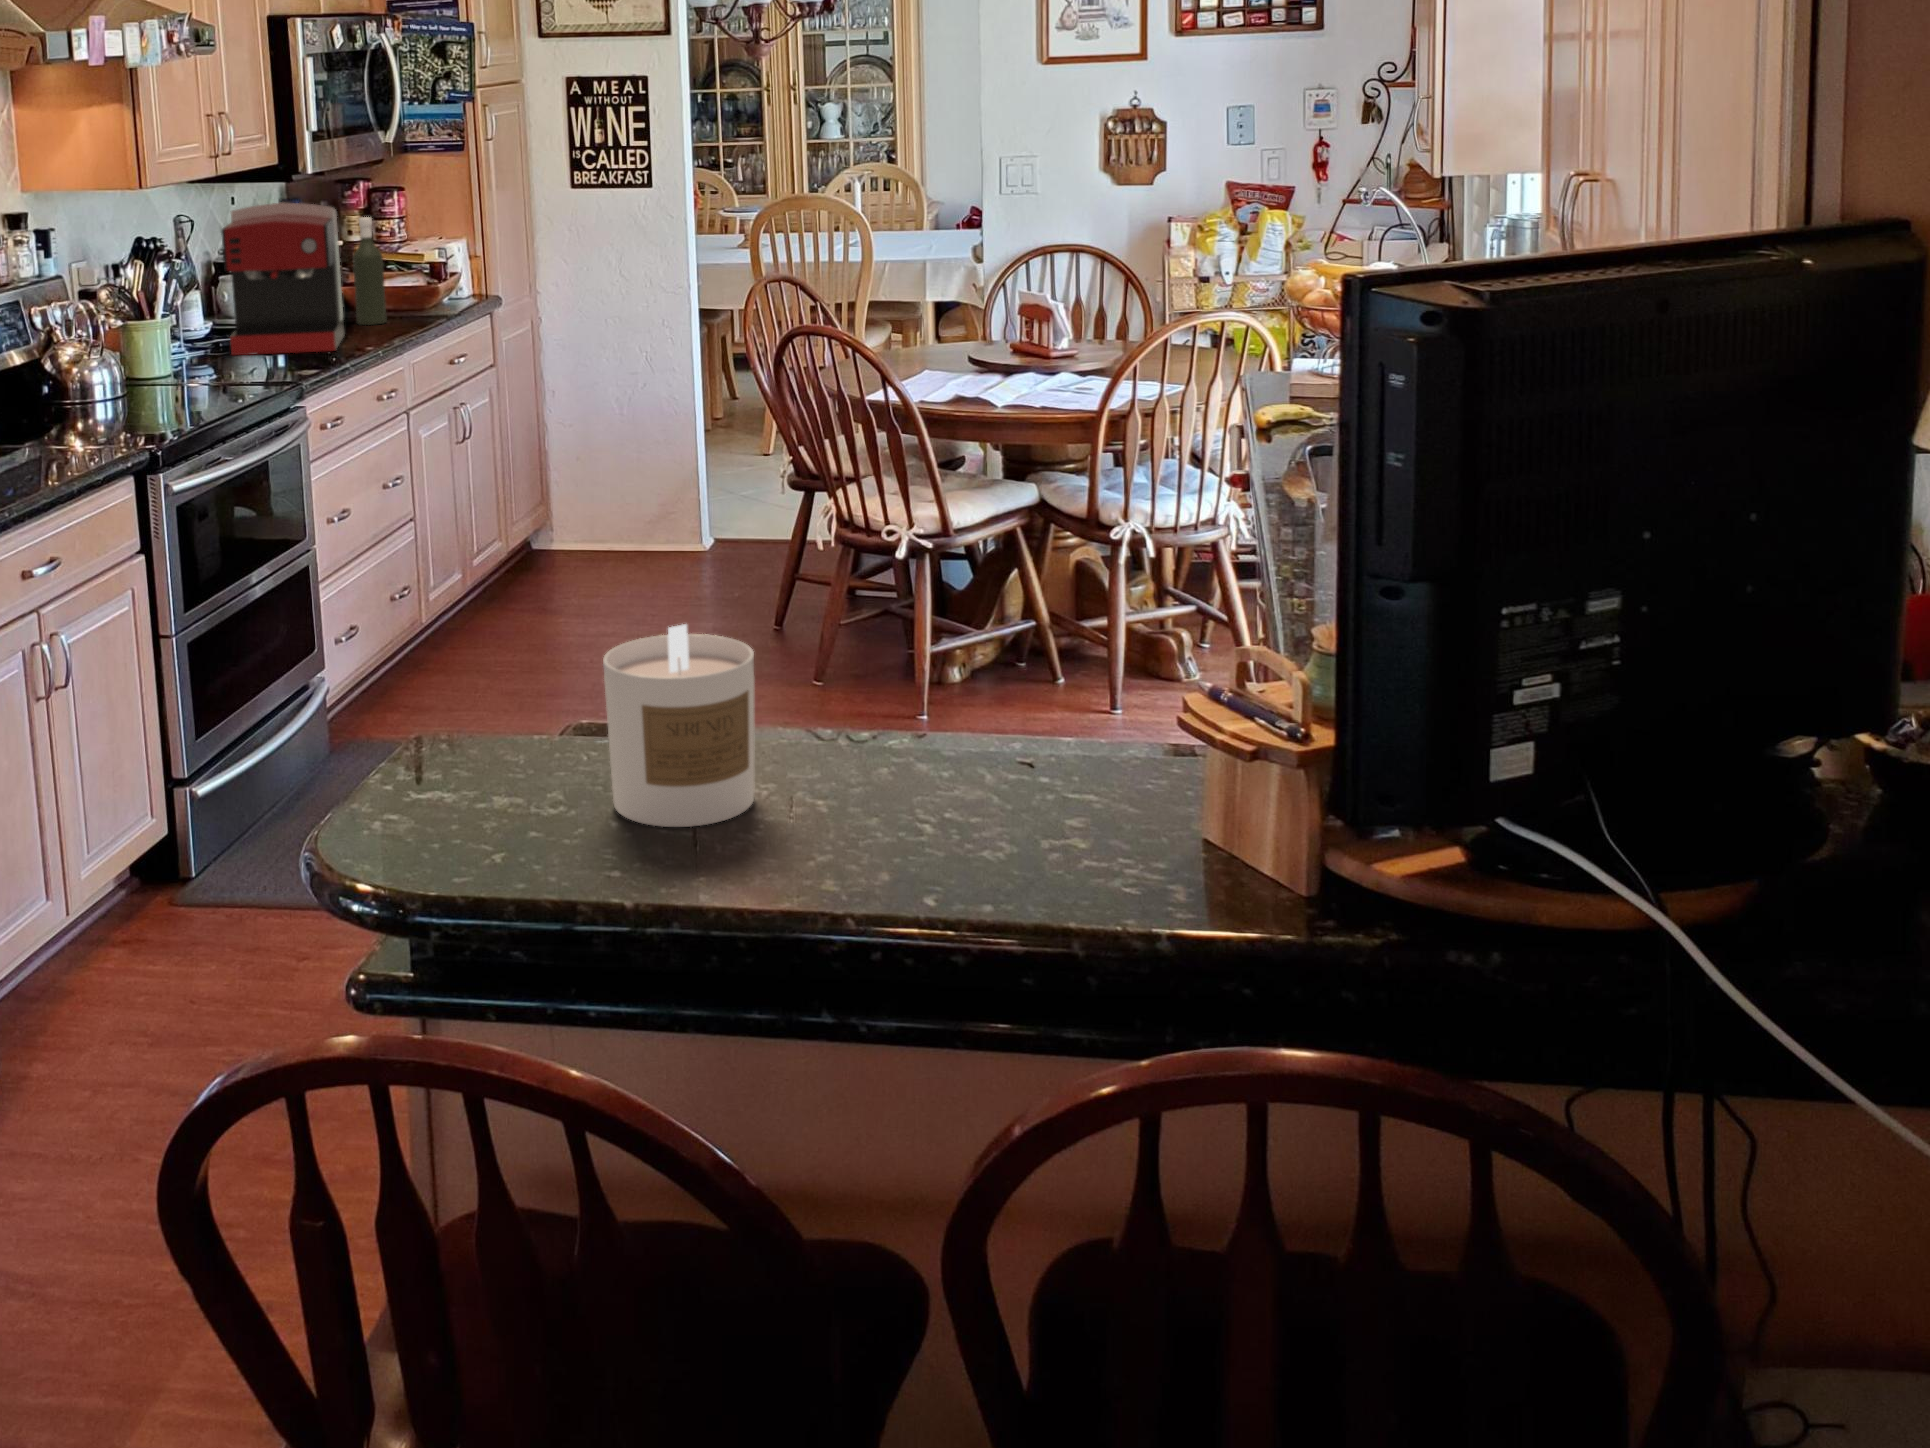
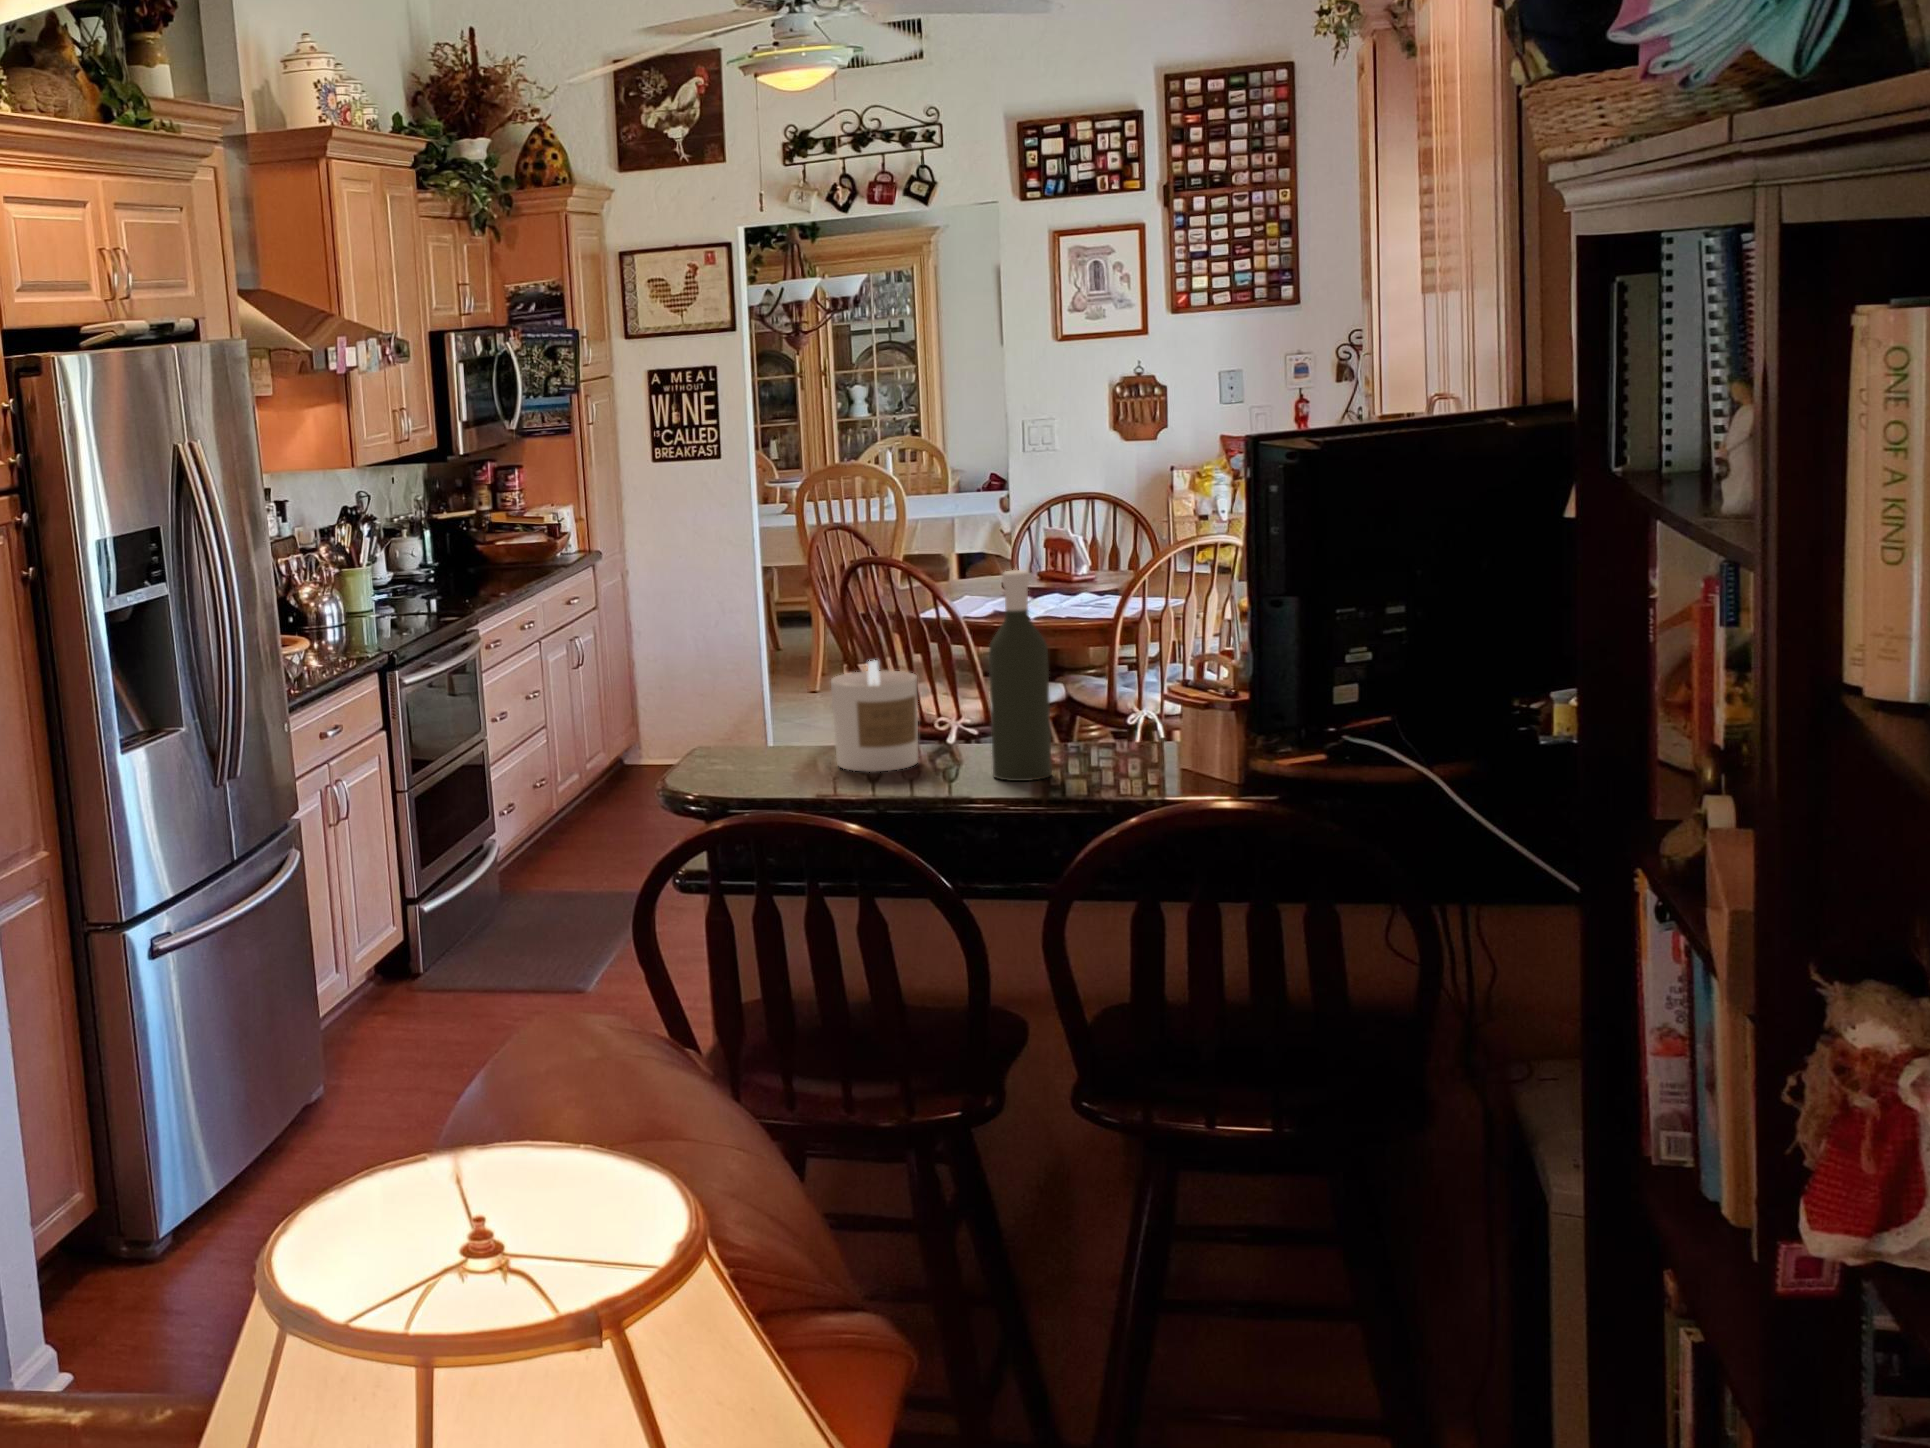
coffee maker: present [221,202,344,355] -> none [403,476,493,597]
bottle: present [353,217,387,325] -> present [989,570,1052,781]

